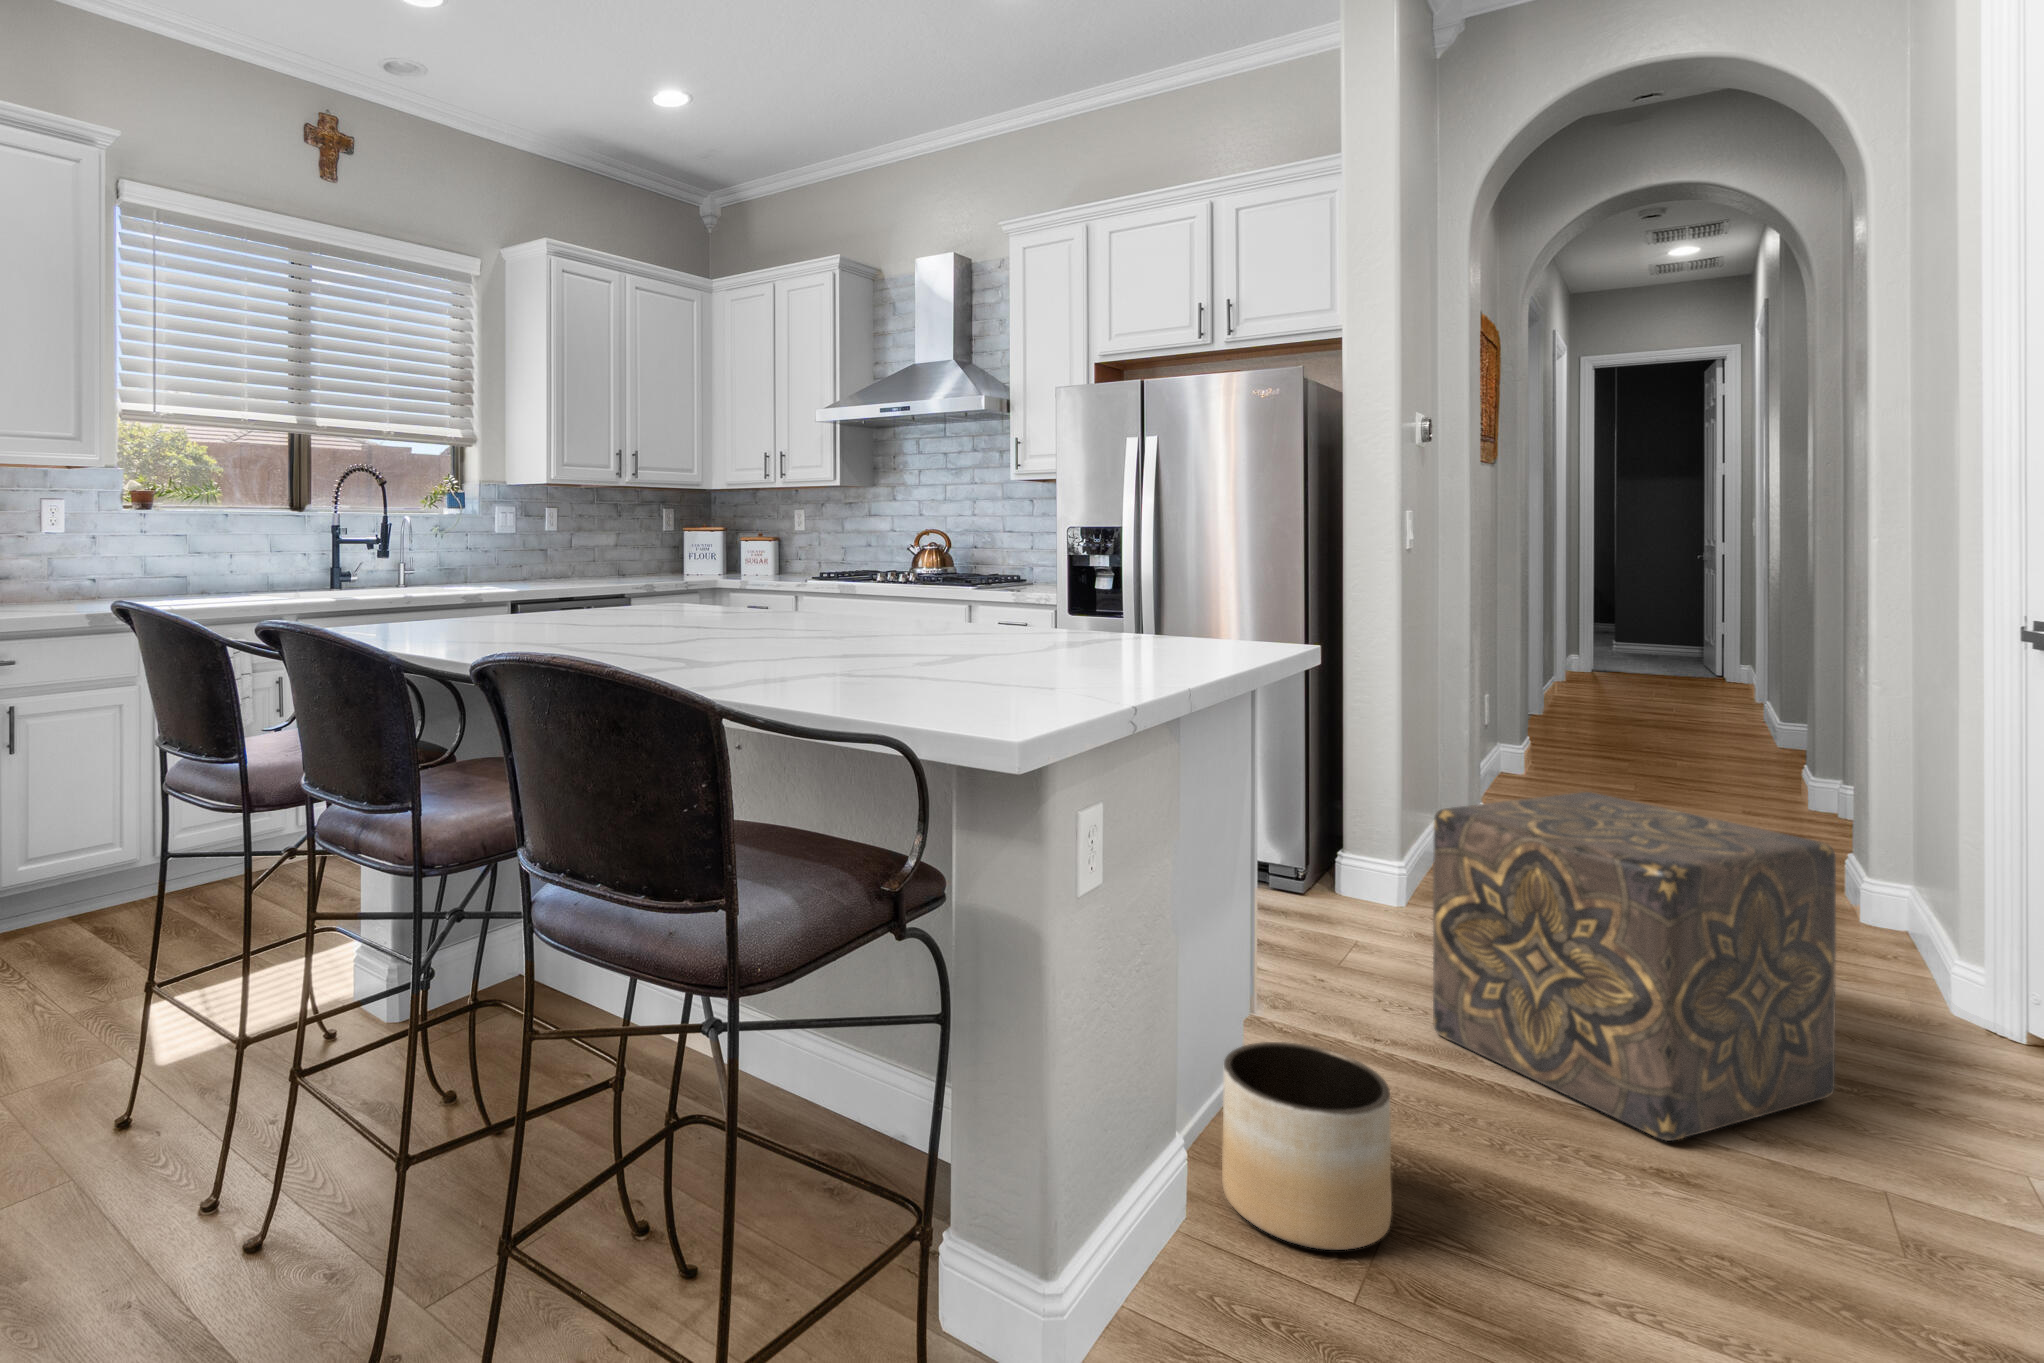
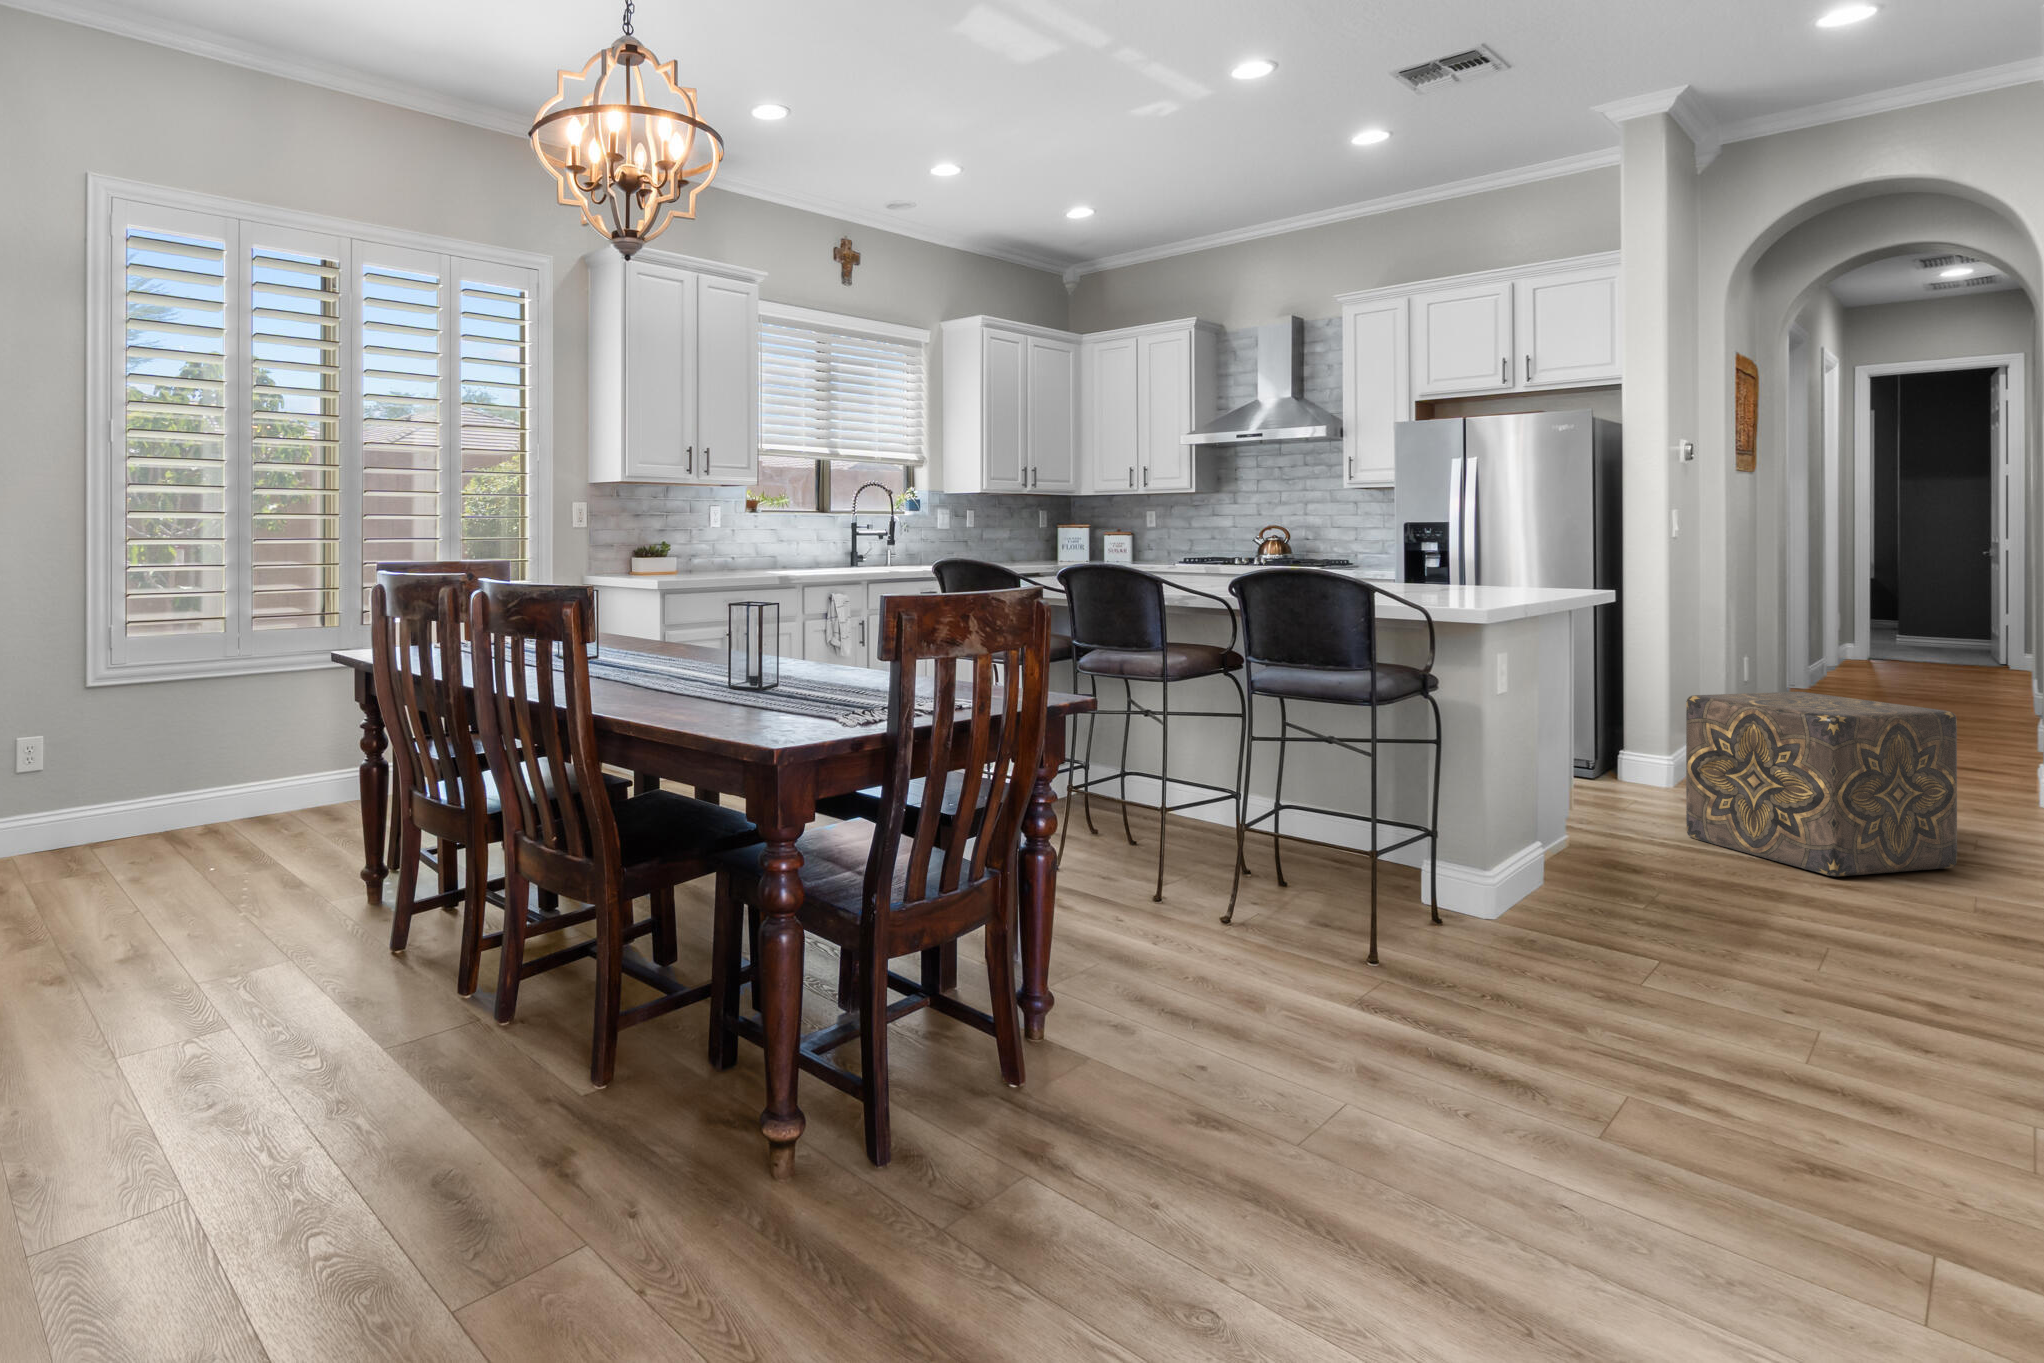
planter: present [1222,1042,1392,1250] -> none [1554,804,1655,897]

